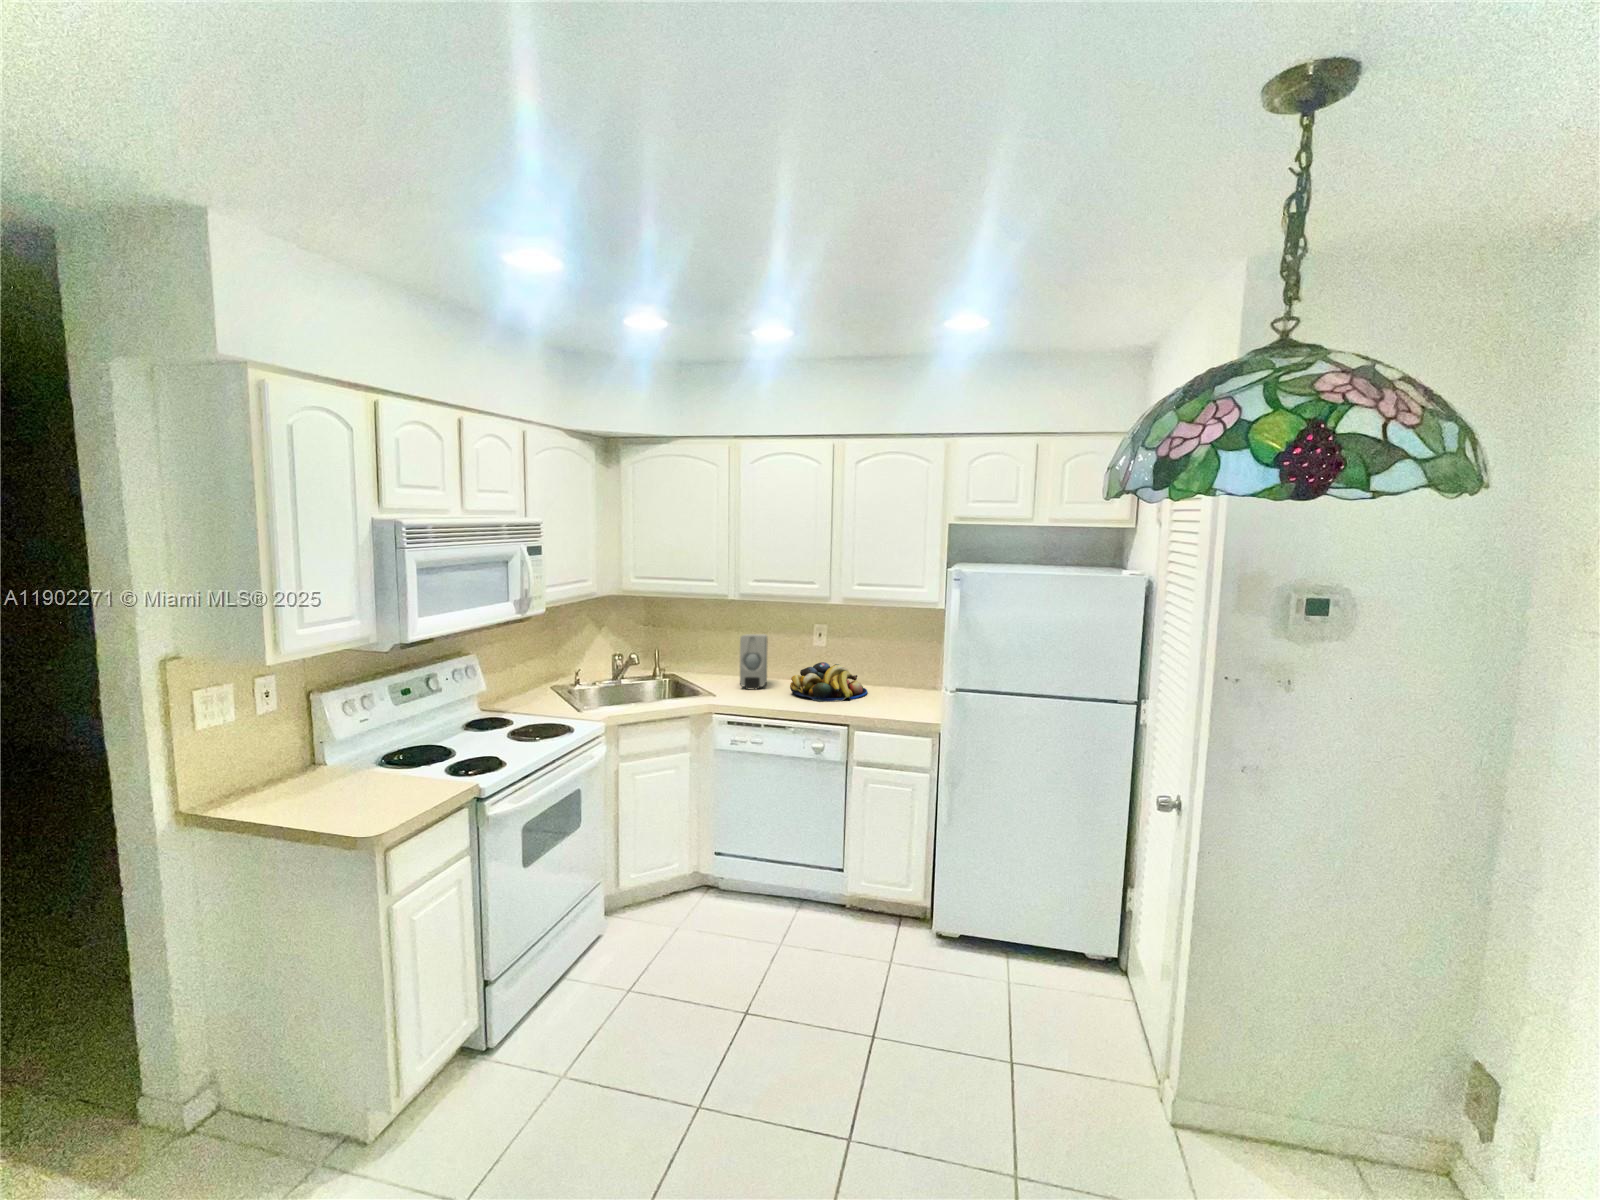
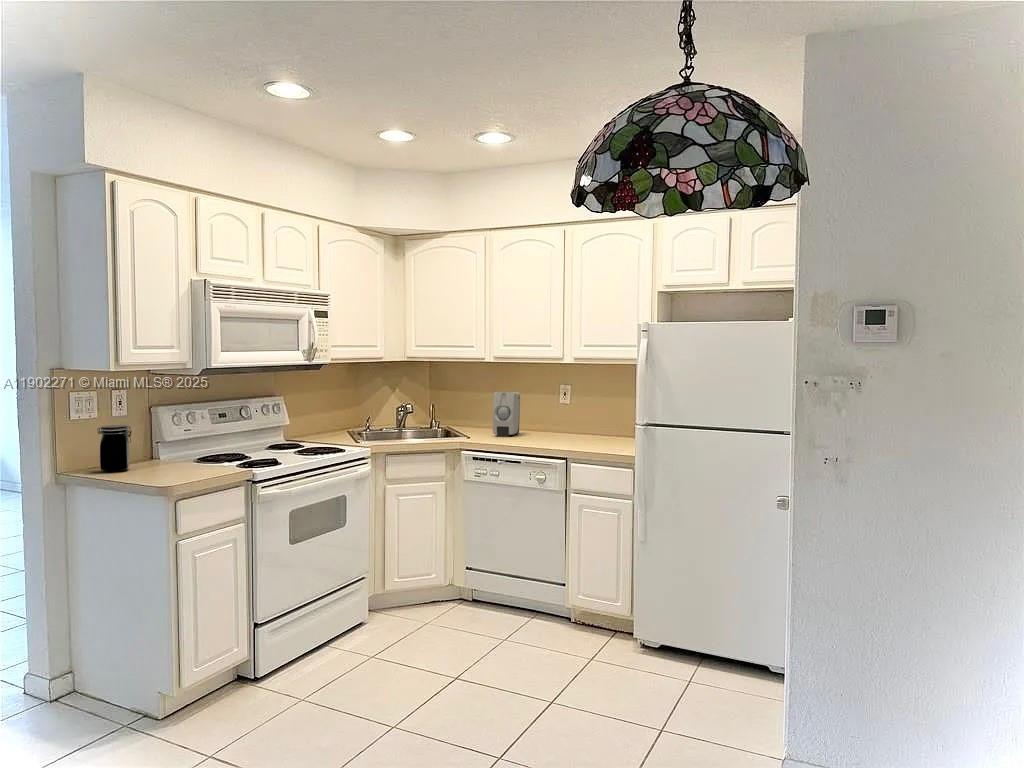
fruit bowl: present [790,662,867,701] -> none [530,415,596,444]
jar: none [241,727,294,797] -> present [97,425,132,472]

